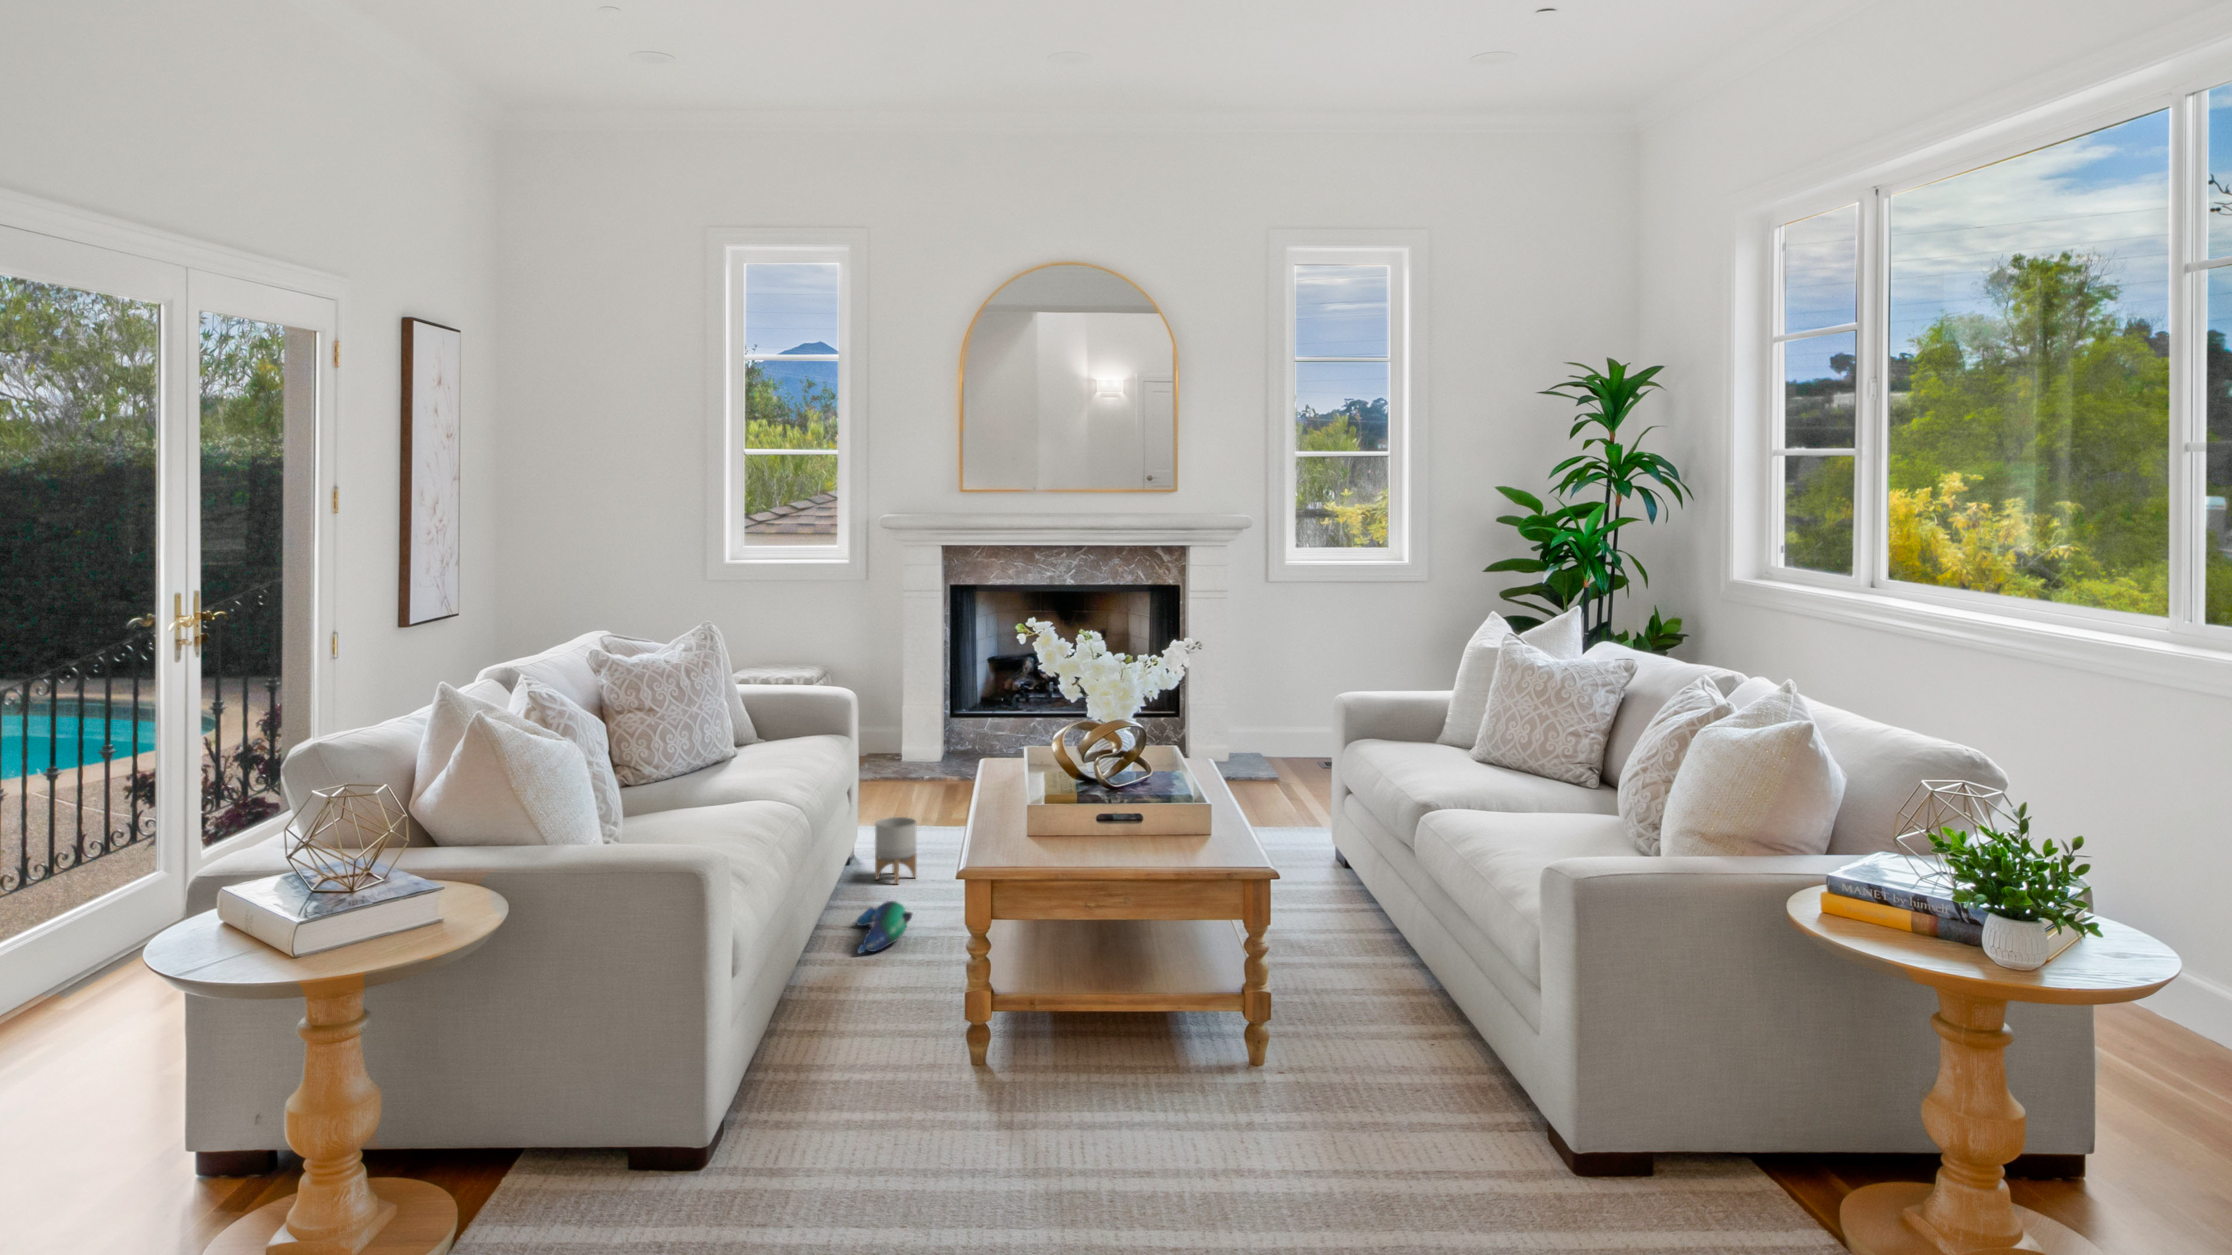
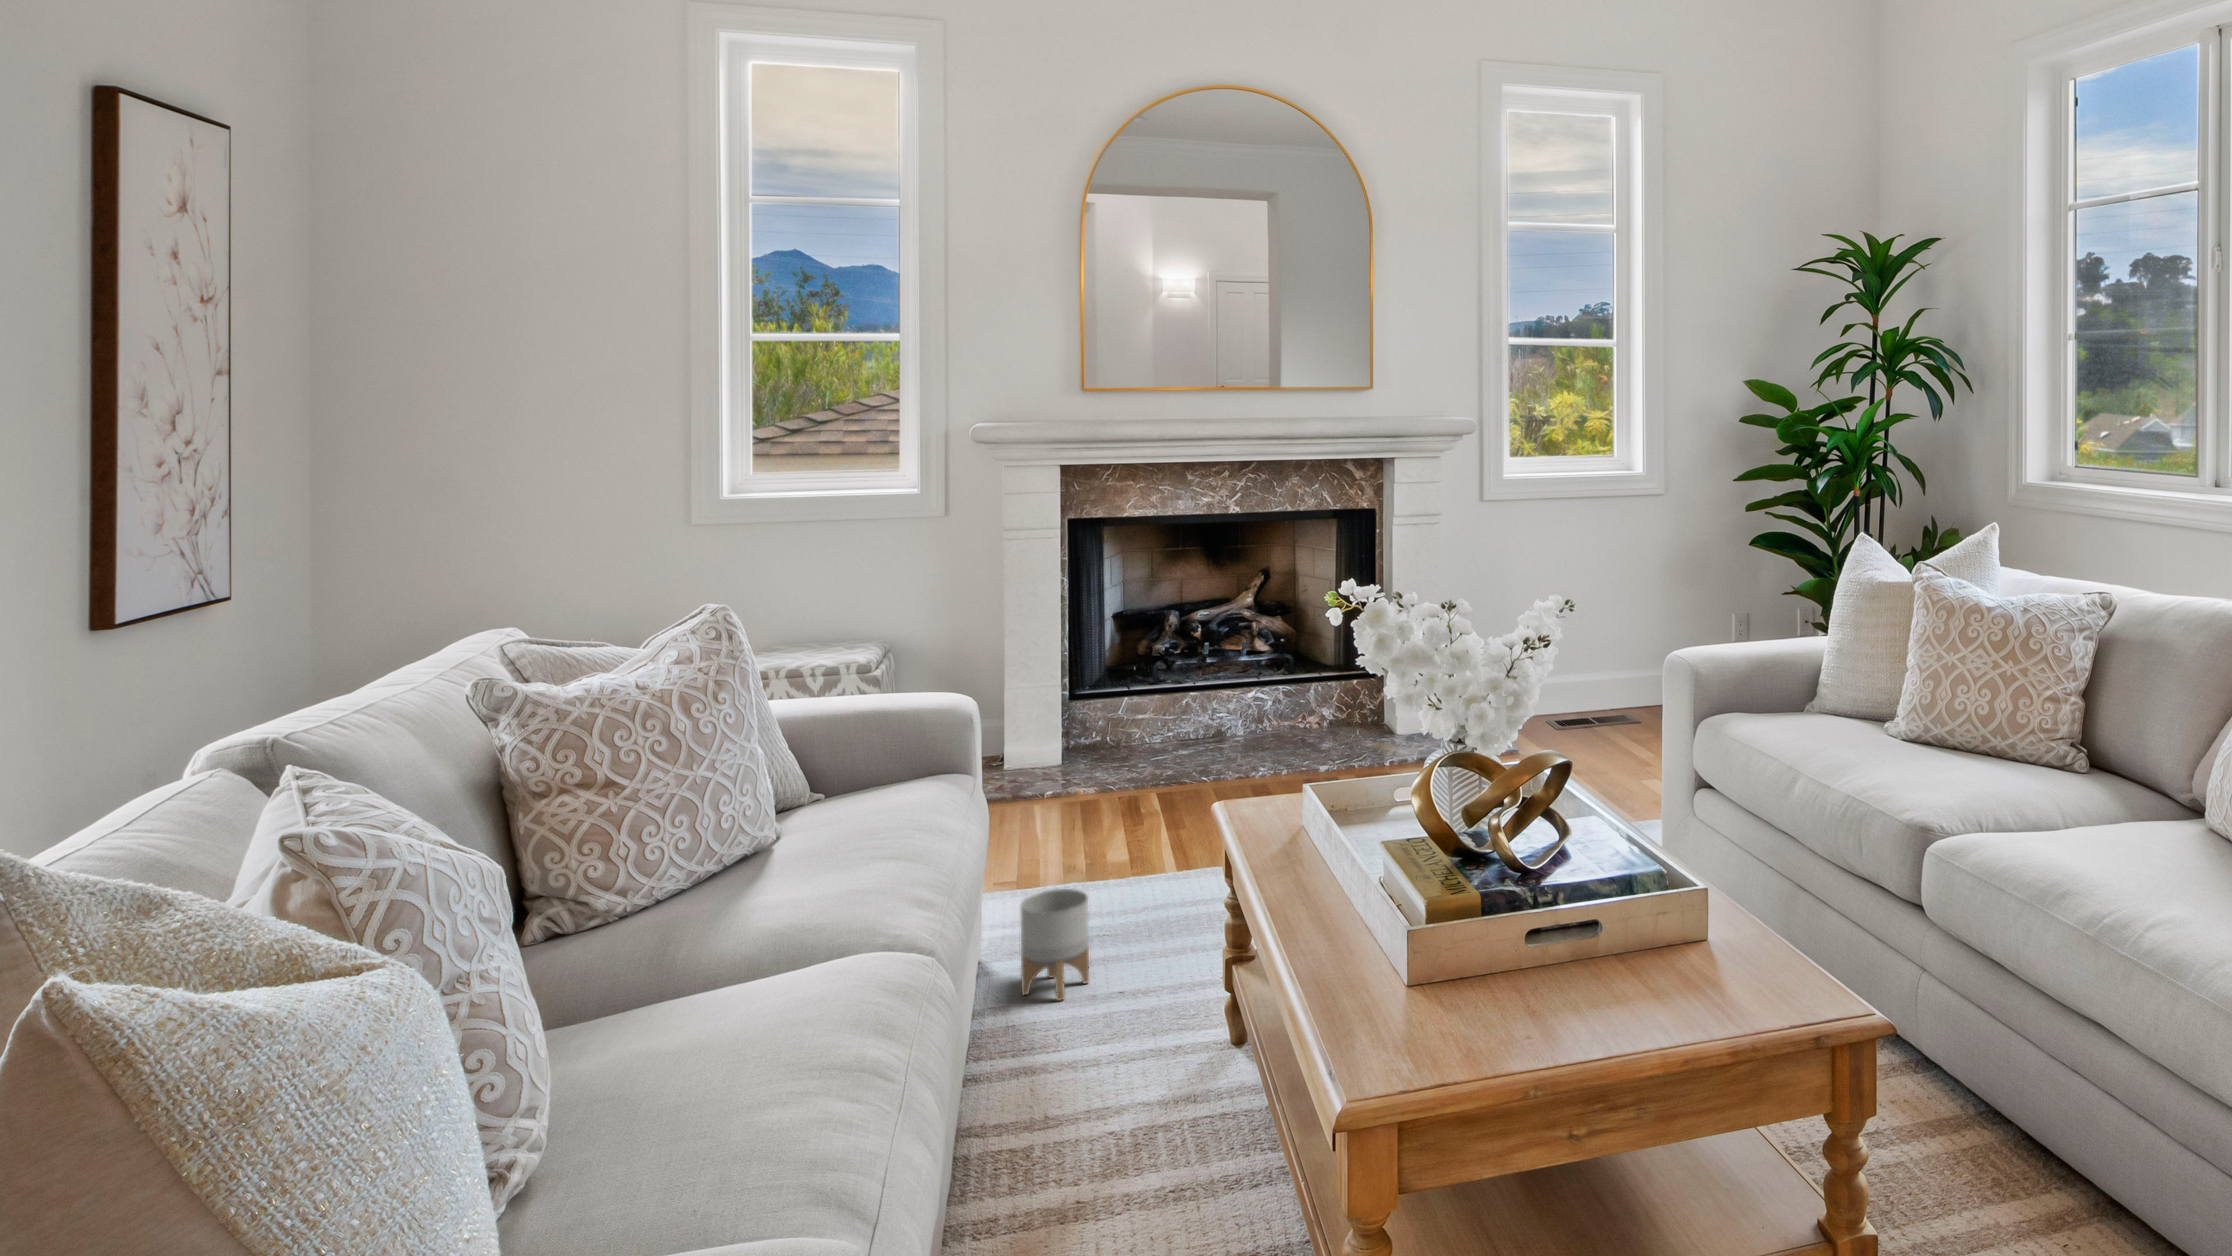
plush toy: present [856,901,912,954] -> none [1013,1061,1124,1181]

